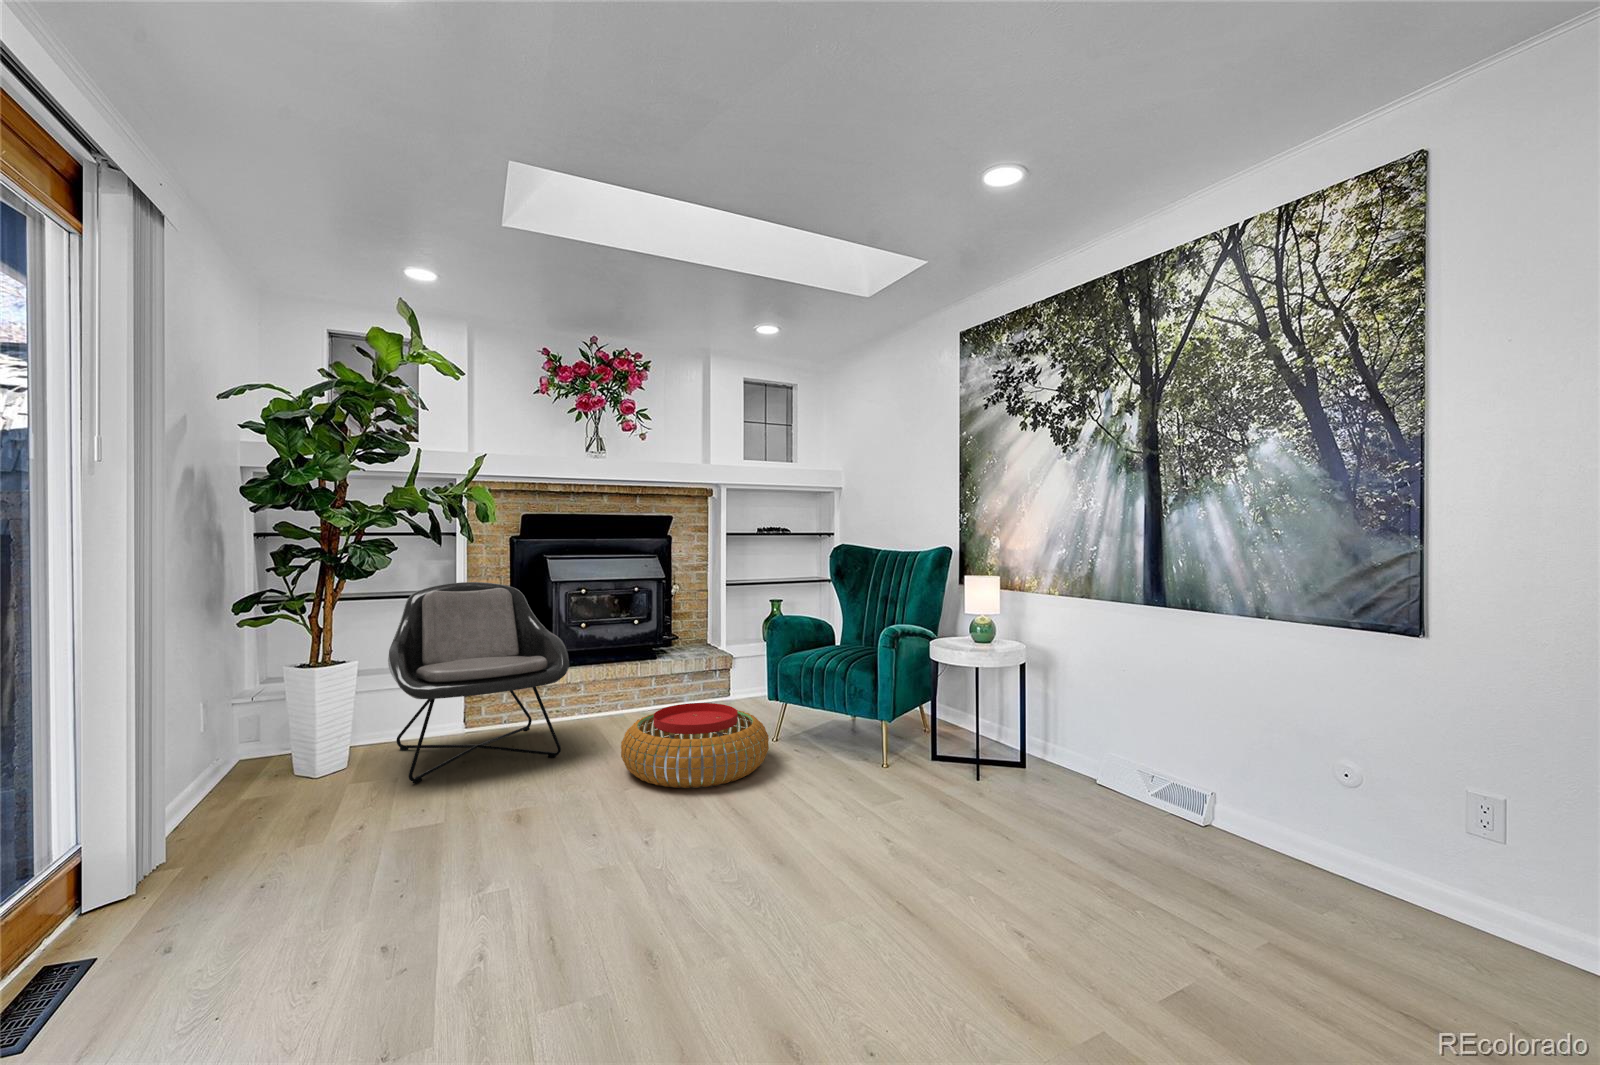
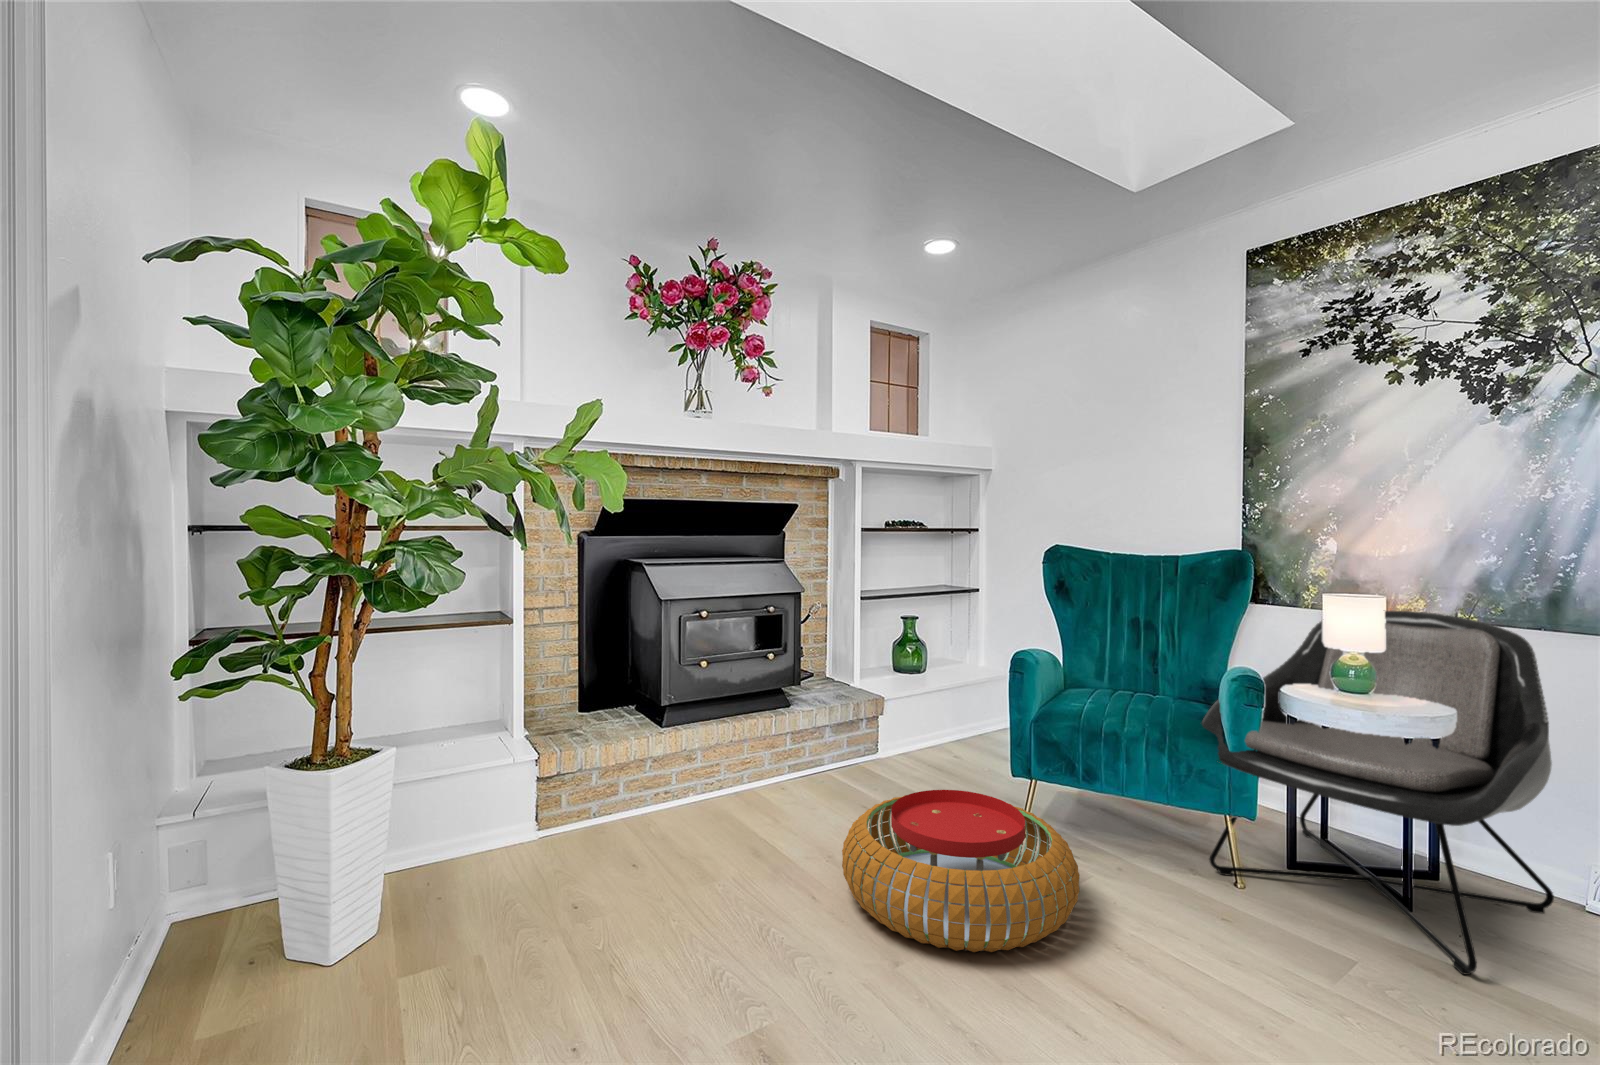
lounge chair: present [388,582,569,783] -> present [1202,611,1554,975]

